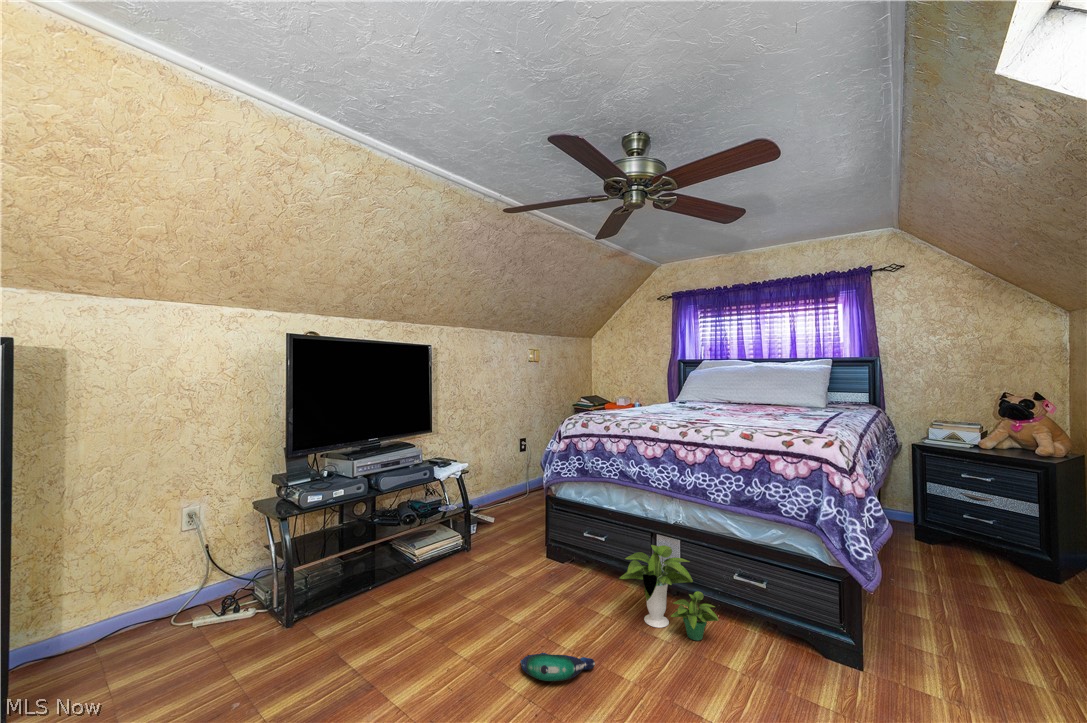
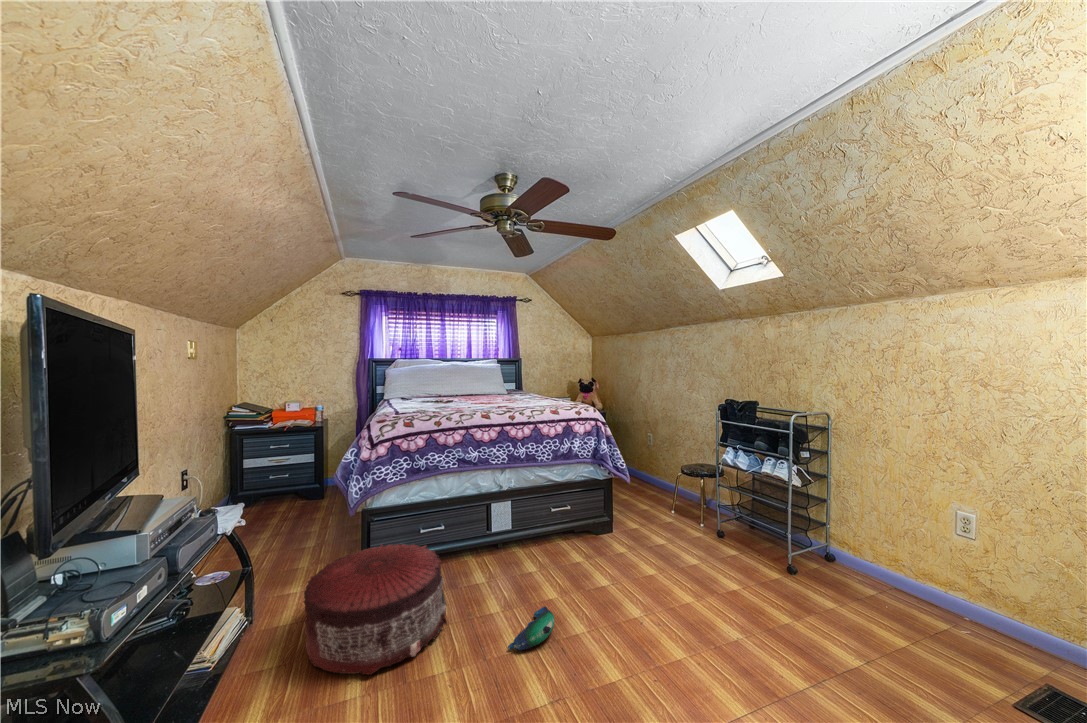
pouf: none [445,521,552,618] -> present [304,544,447,675]
potted plant: present [620,545,719,641] -> none [494,508,566,572]

